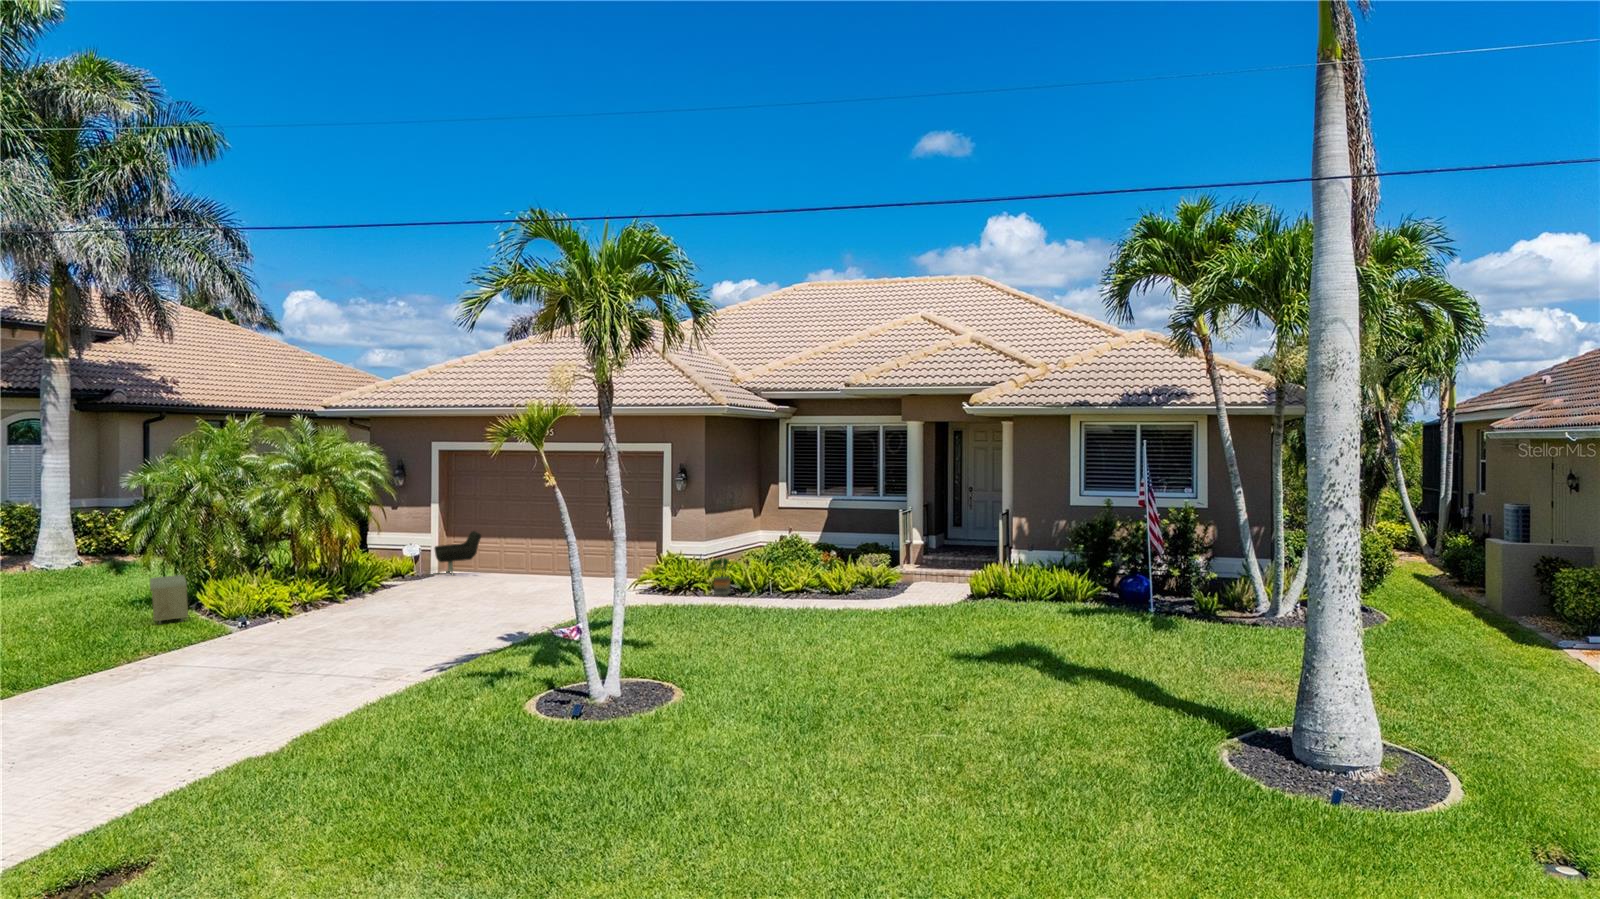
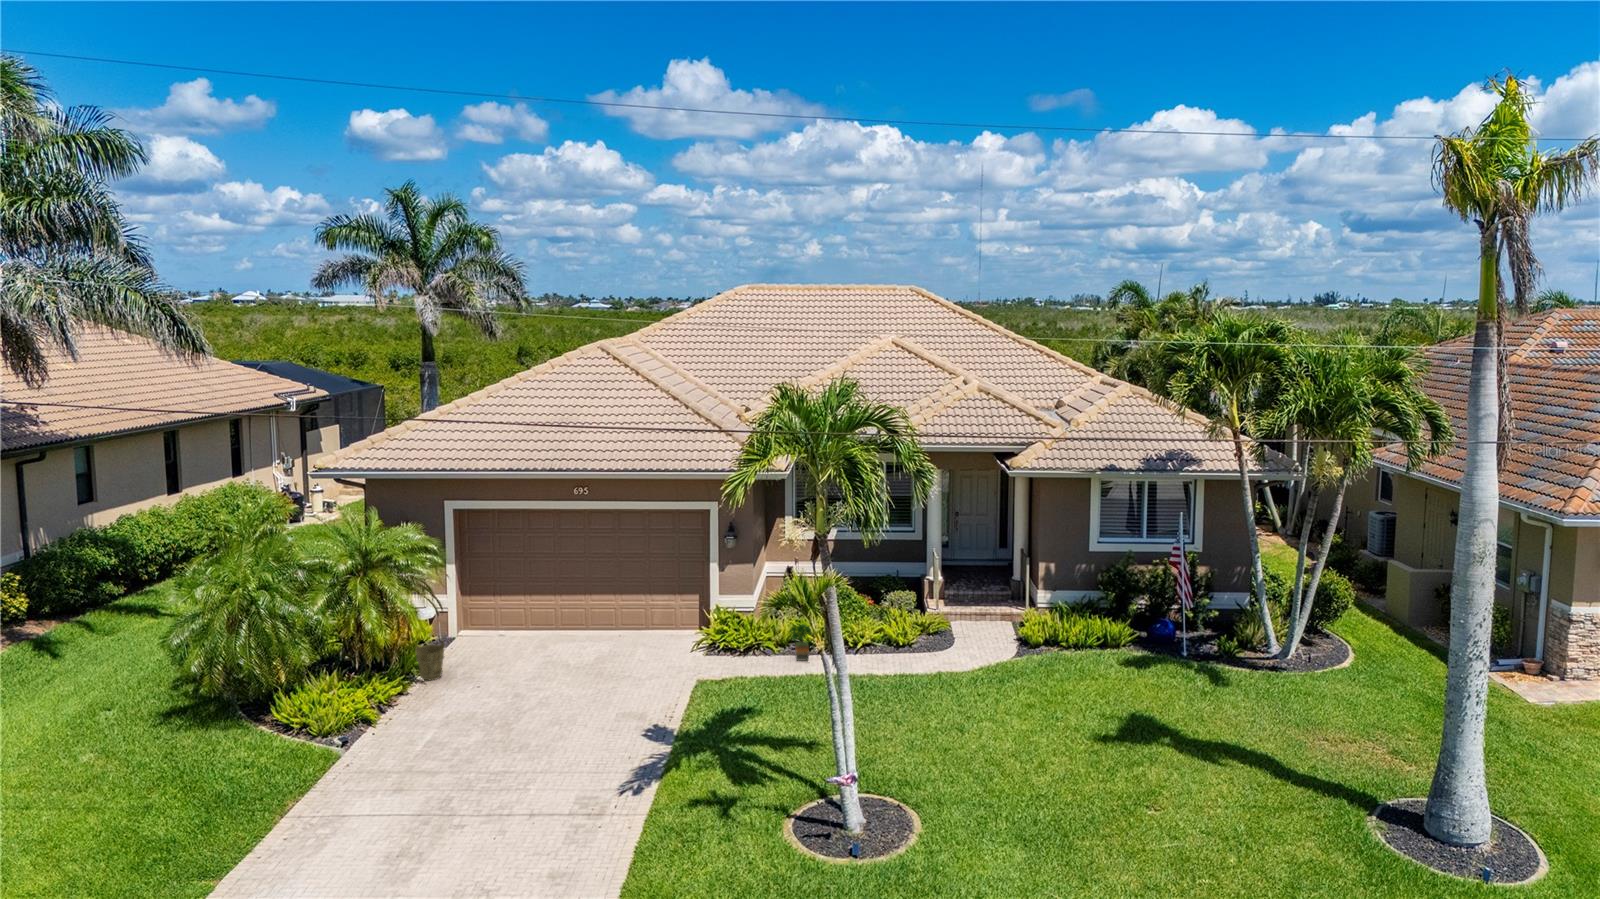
lounge chair: present [434,531,481,575] -> none [460,591,515,643]
bucket: none [352,557,381,594] -> present [415,640,444,680]
storage bench: present [150,575,188,624] -> none [230,688,288,748]

